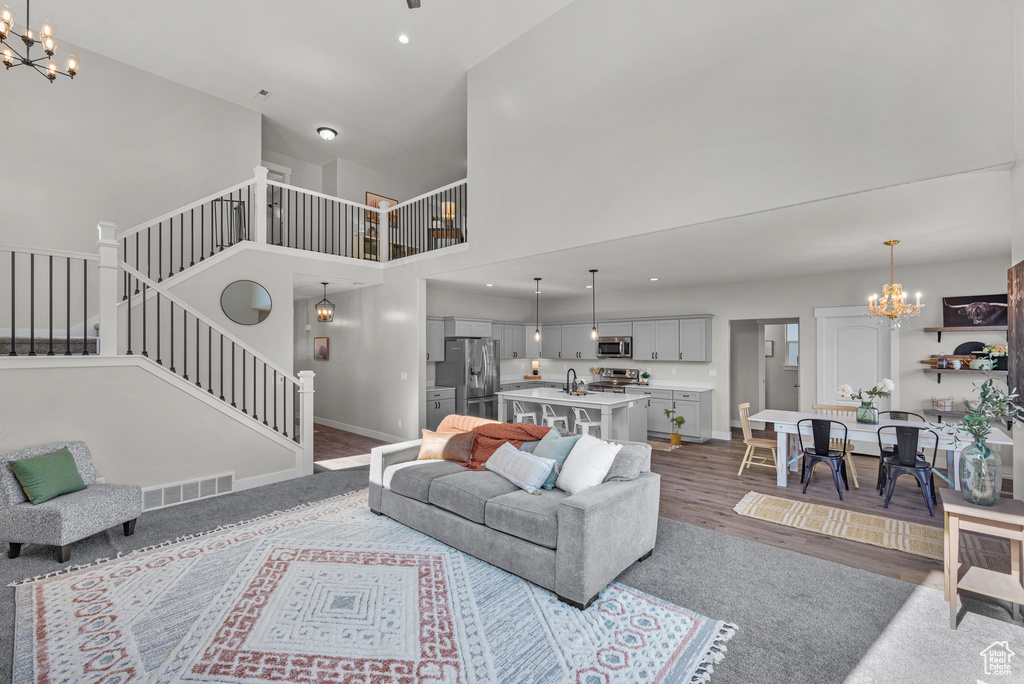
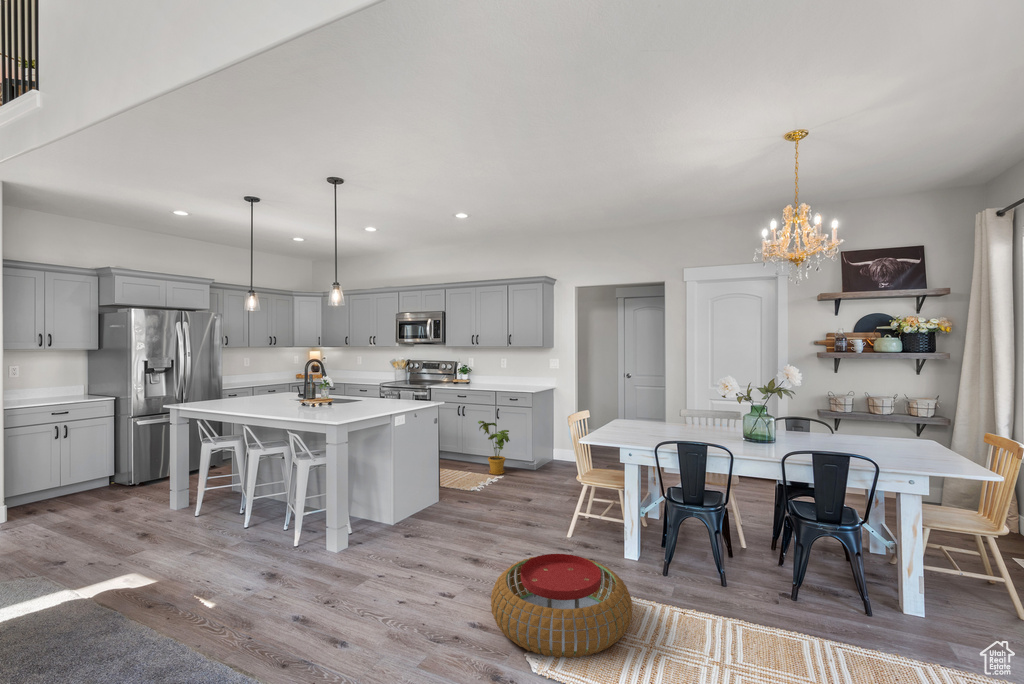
pouf: none [705,473,785,514] -> present [491,554,632,658]

